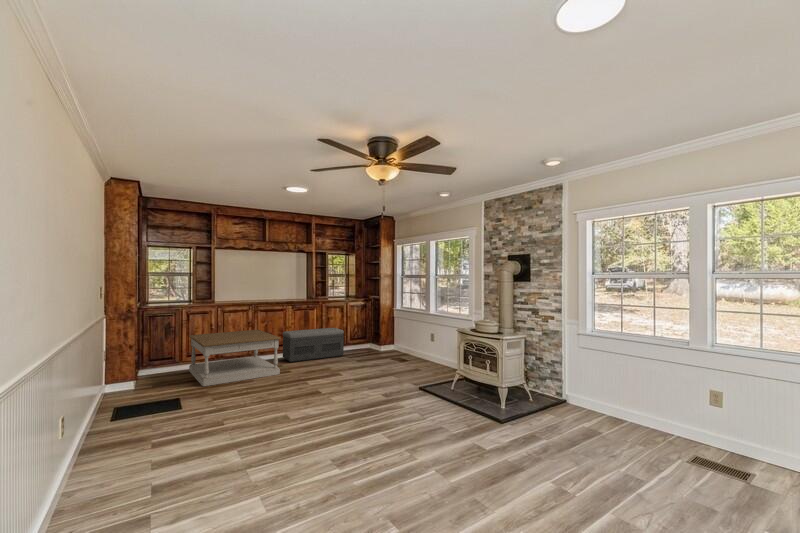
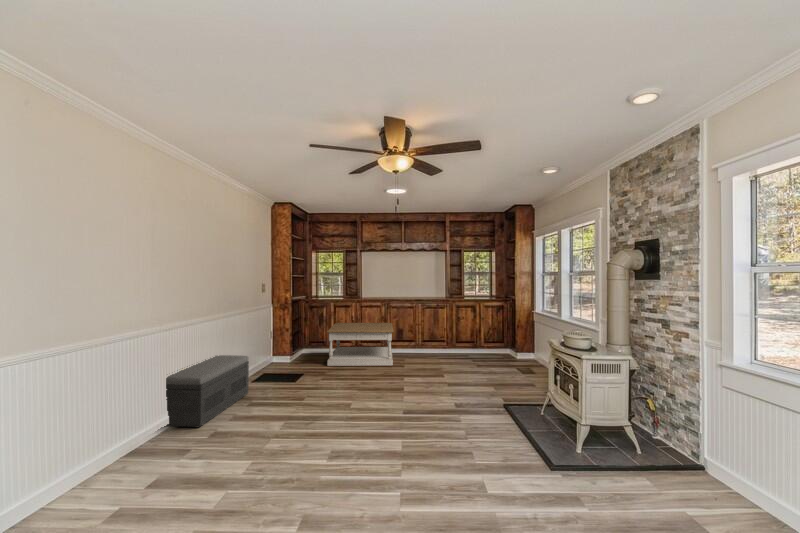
storage bench: present [283,328,344,362] -> present [165,355,249,427]

